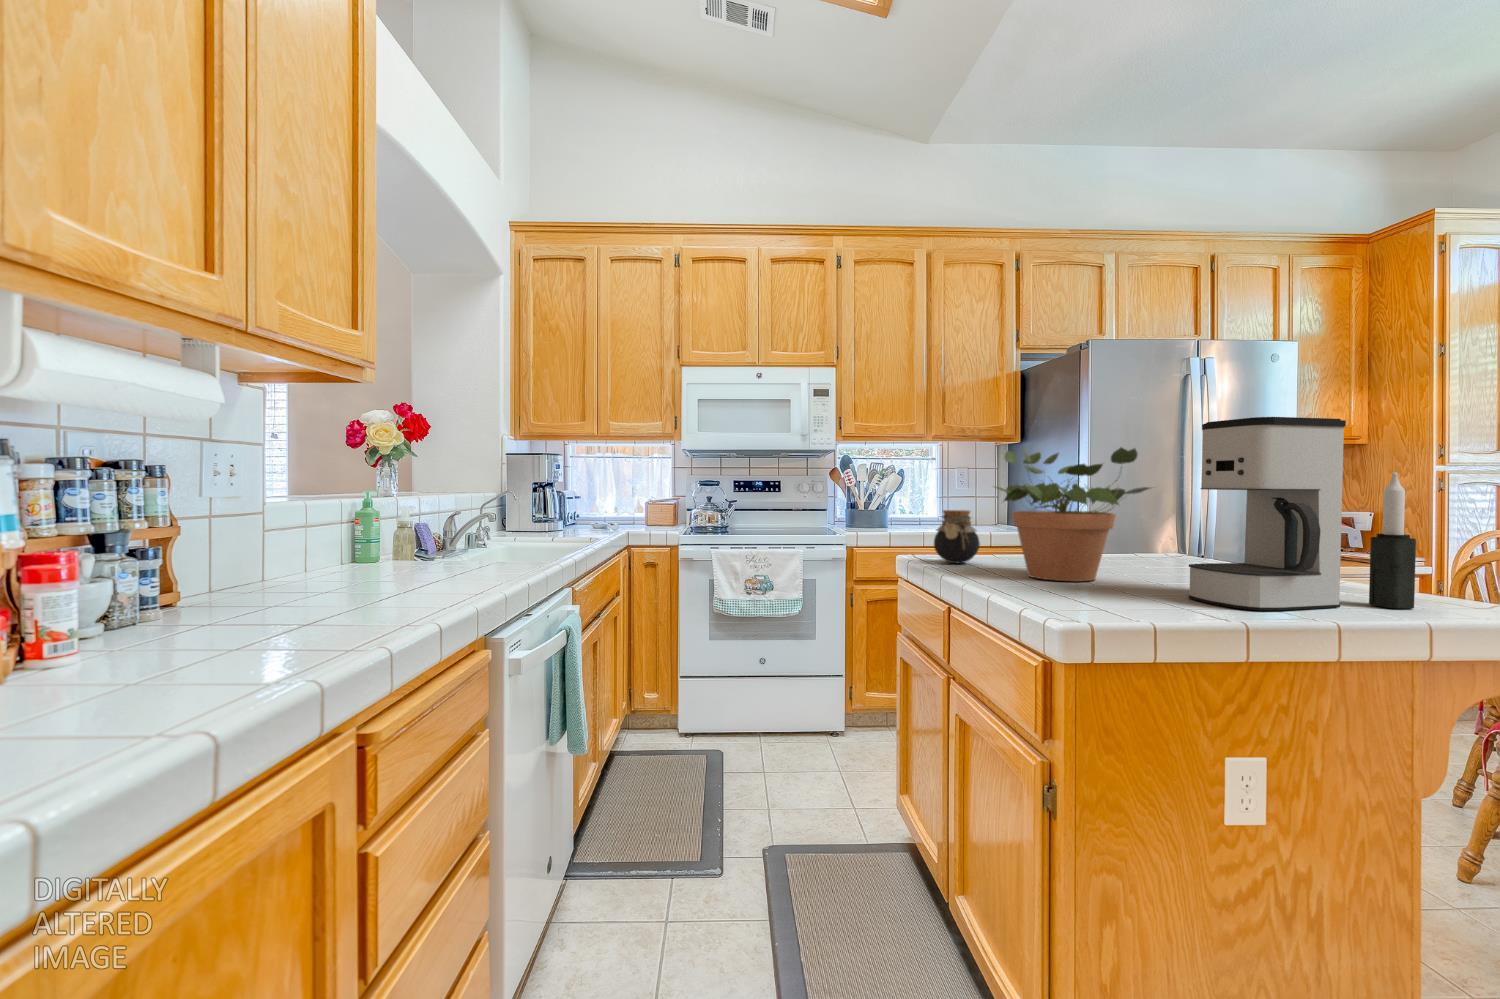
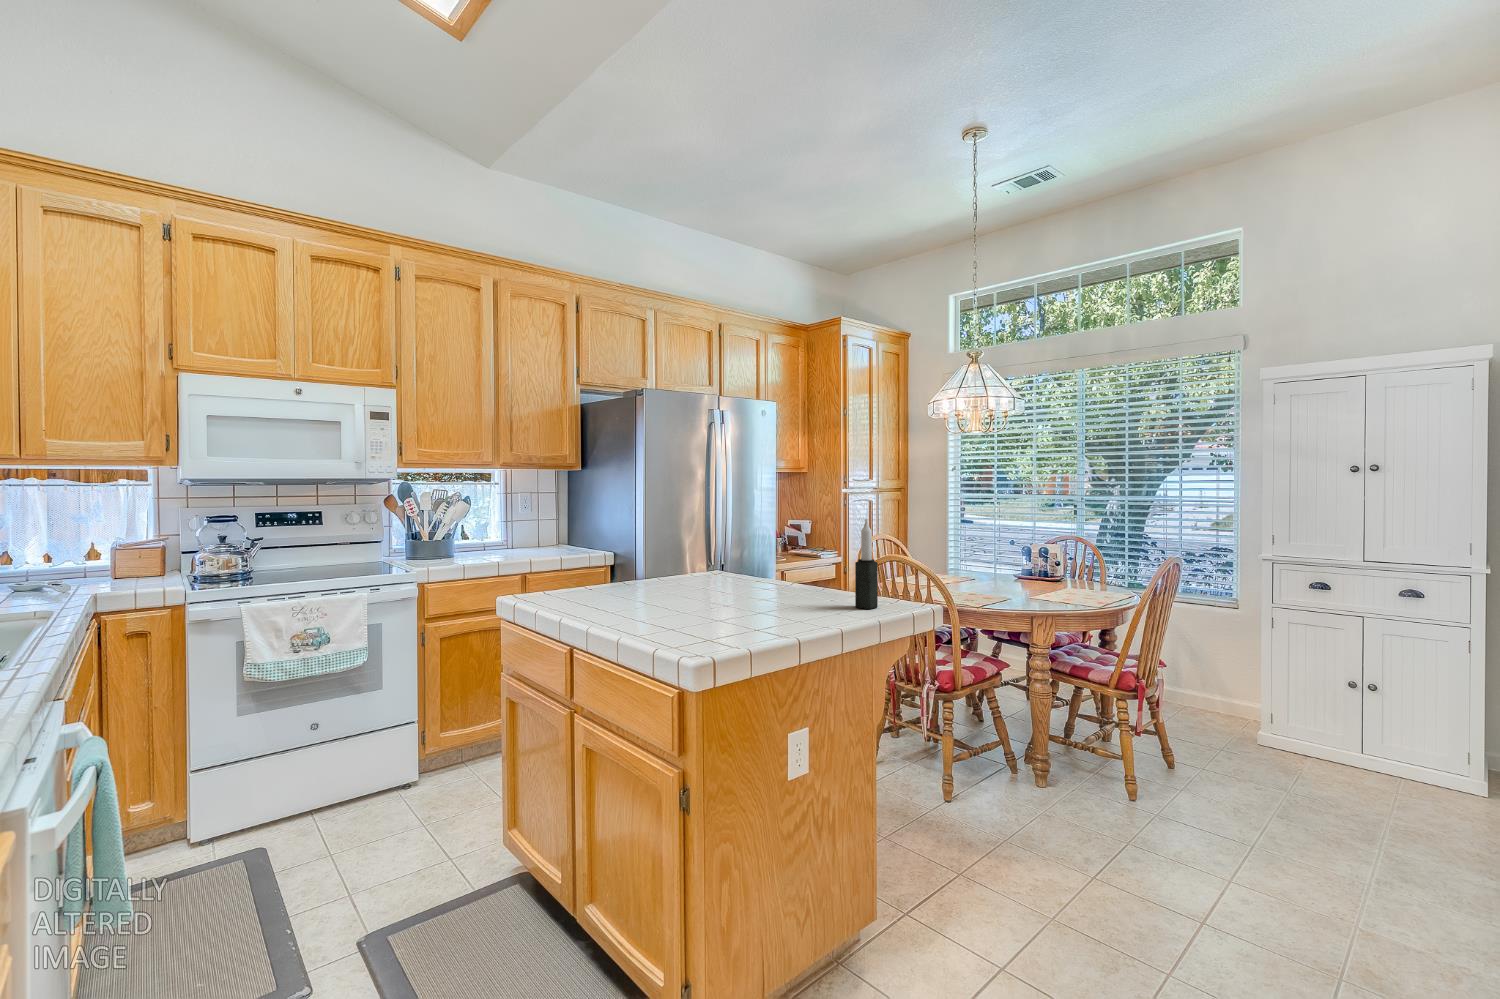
coffee maker: present [1189,417,1346,610] -> none [758,484,844,623]
potted plant: present [996,447,1150,582] -> none [600,498,730,611]
jar: present [934,510,980,563] -> none [539,549,582,600]

